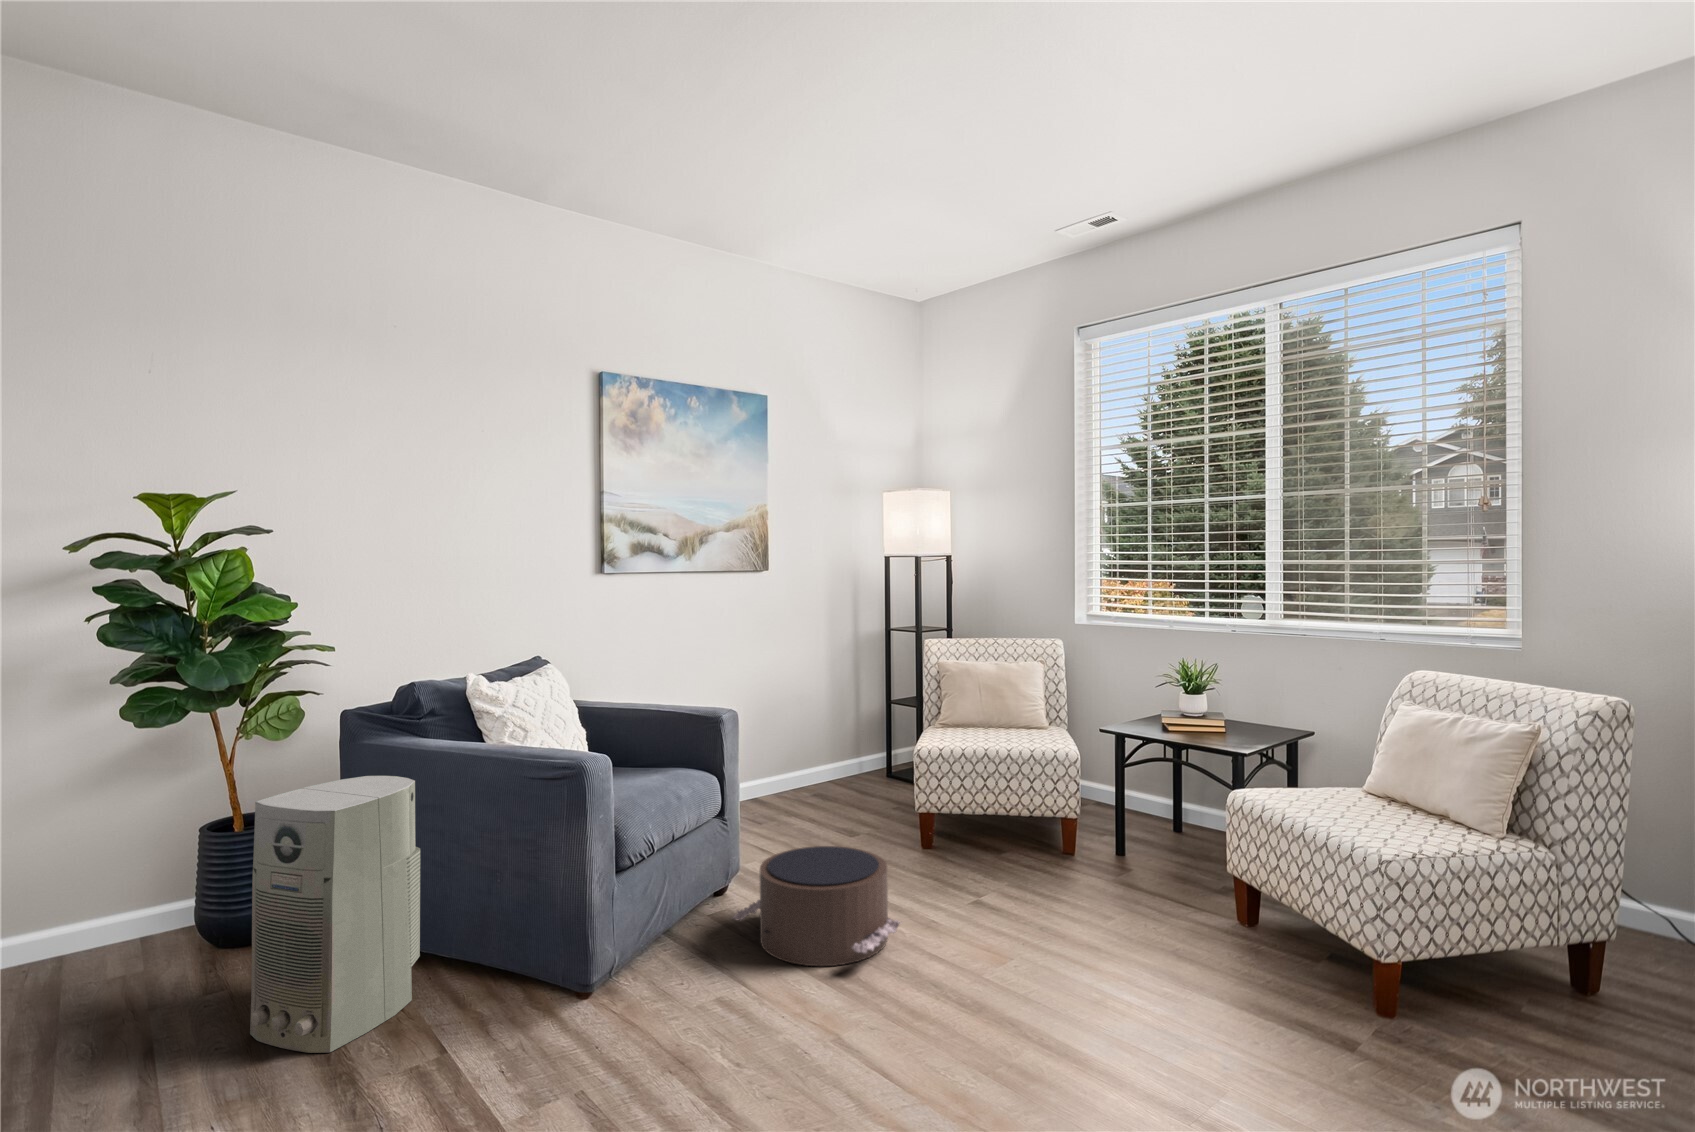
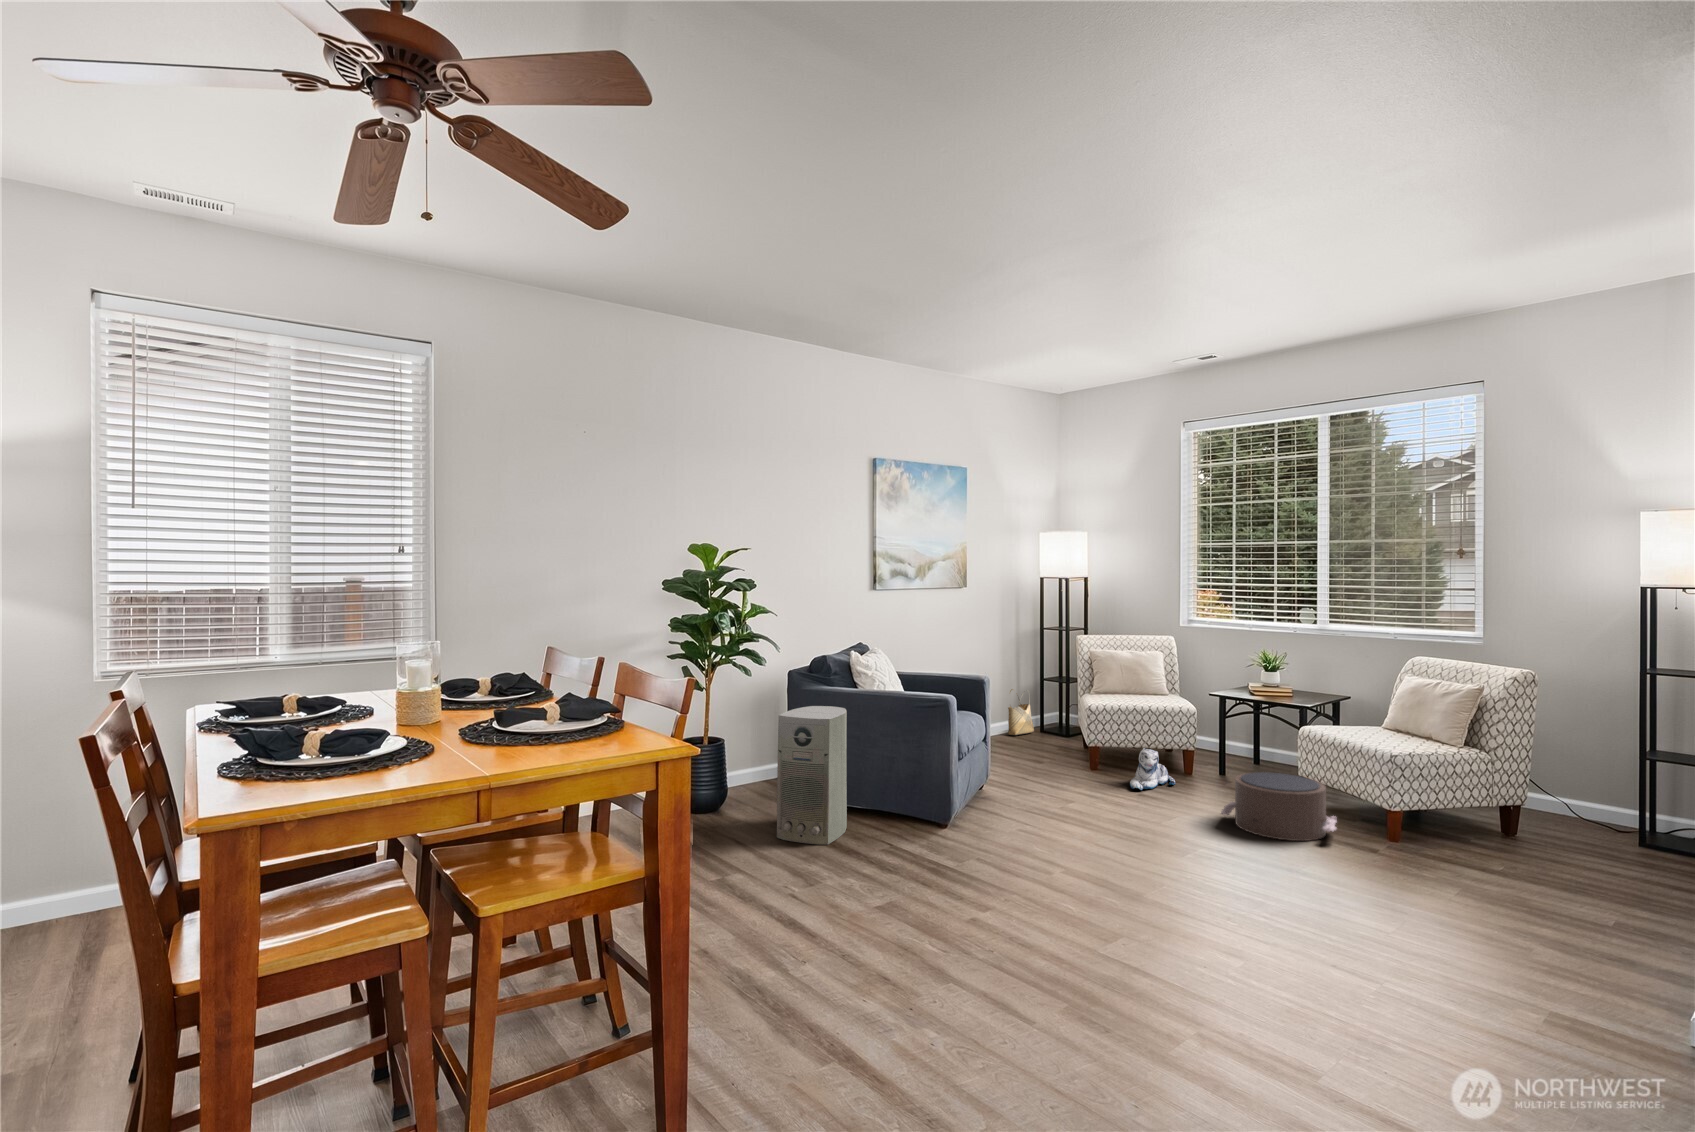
woven basket: none [833,718,873,785] -> present [1008,689,1034,735]
plush toy: none [967,821,1043,894] -> present [1130,748,1175,790]
pouf: present [732,846,900,966] -> present [1221,772,1337,841]

